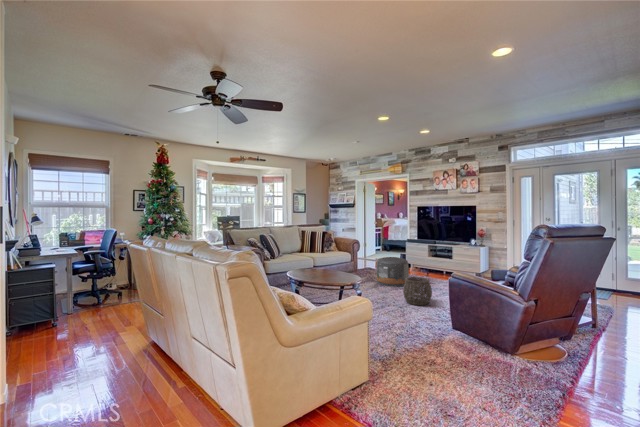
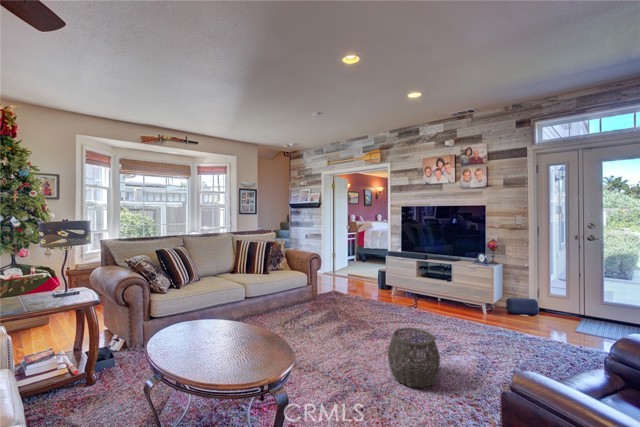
pouf: present [377,257,409,287] -> none [345,281,393,332]

